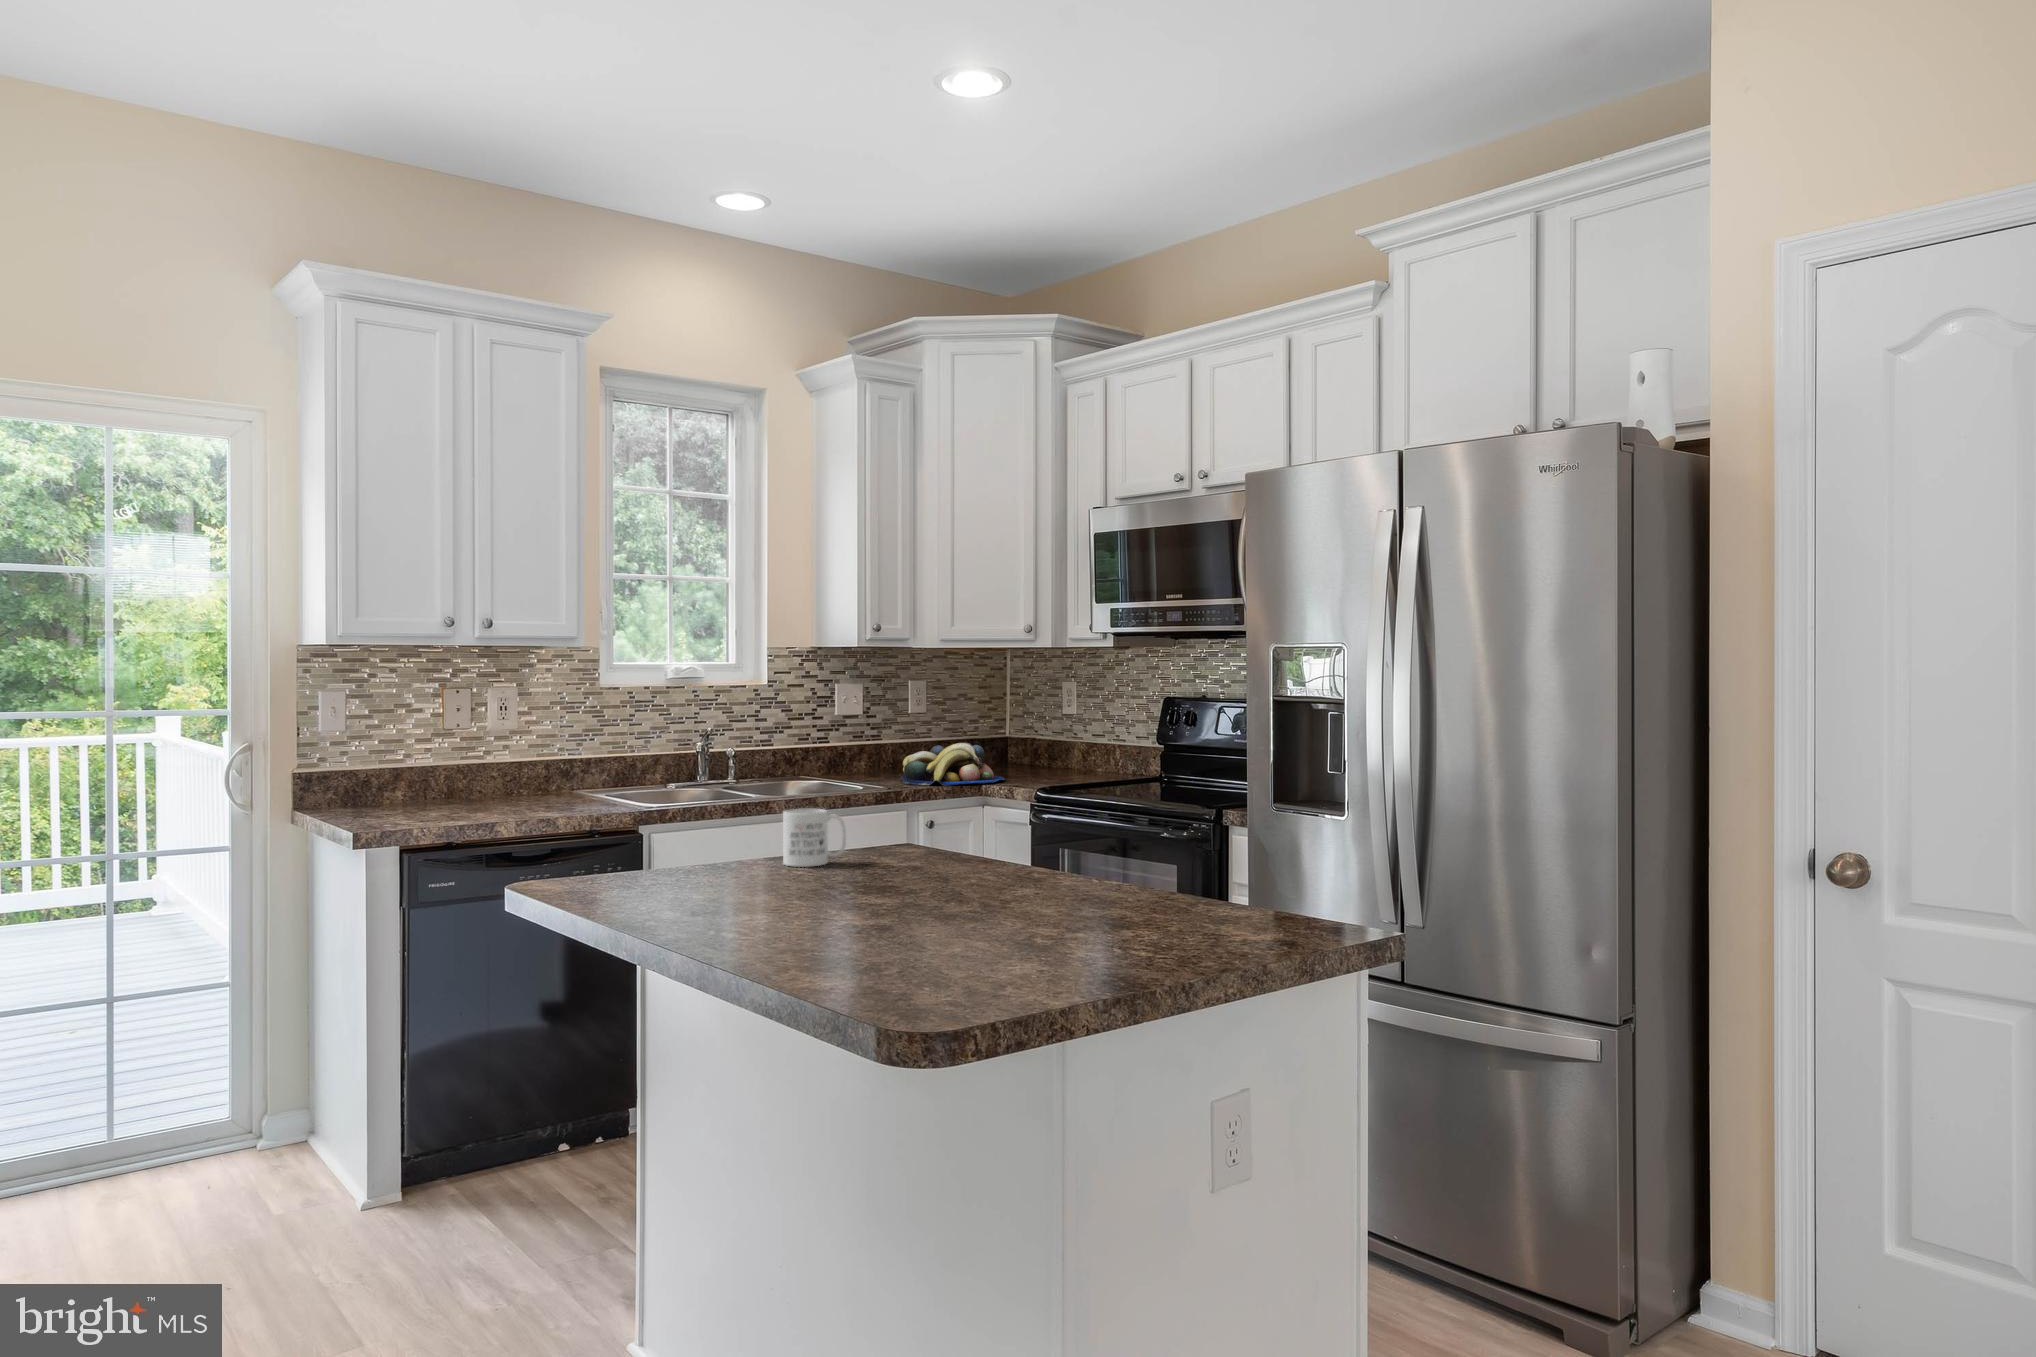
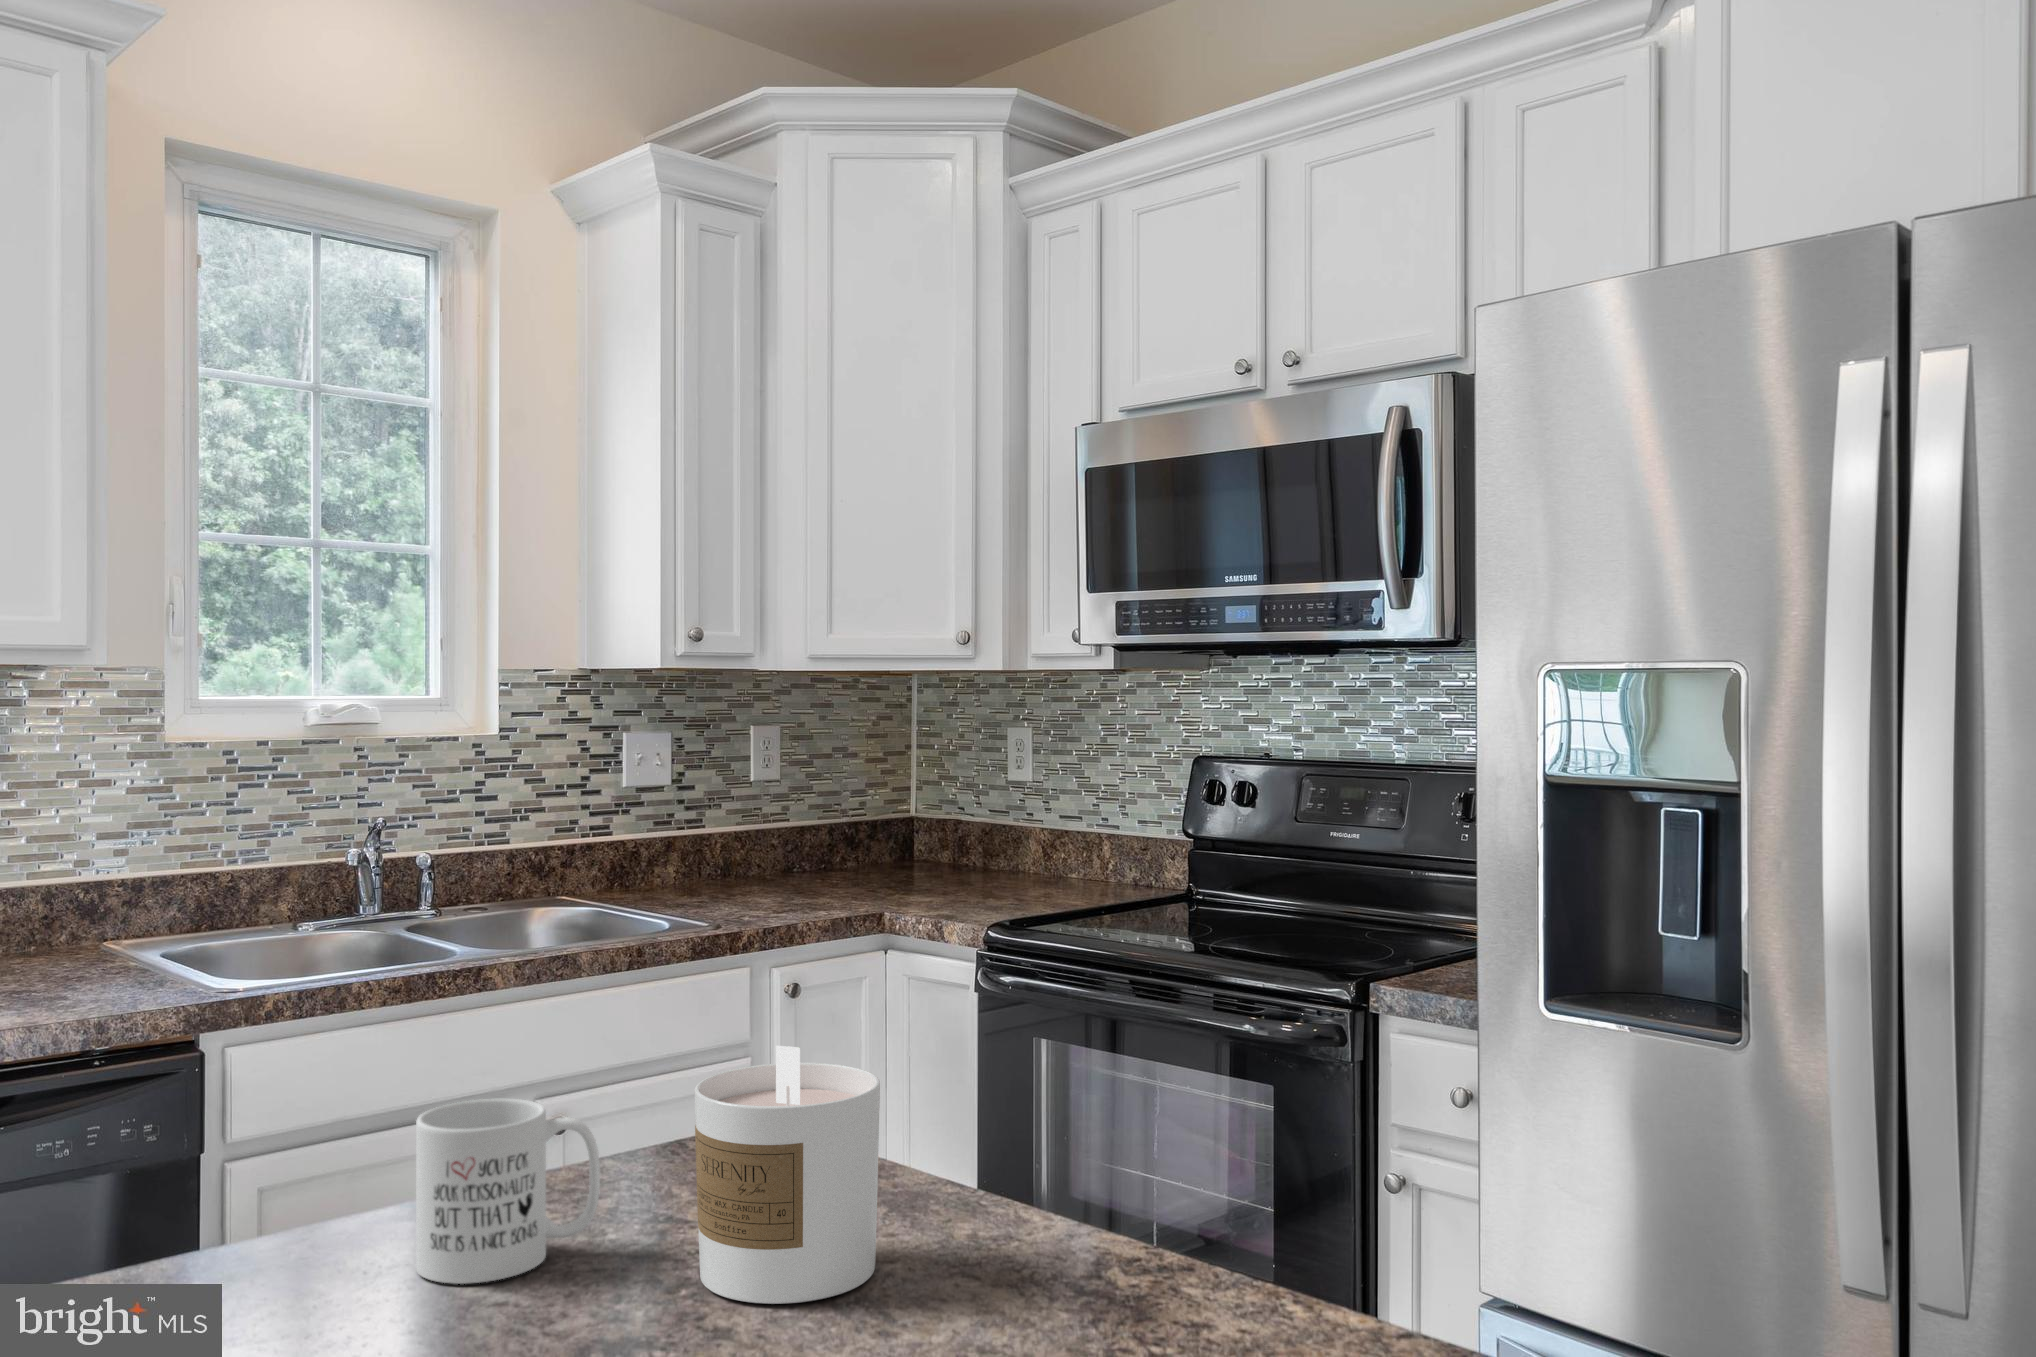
fruit bowl: present [901,743,1005,785] -> none [736,835,921,916]
candle: none [880,787,945,871] -> present [694,1046,880,1304]

